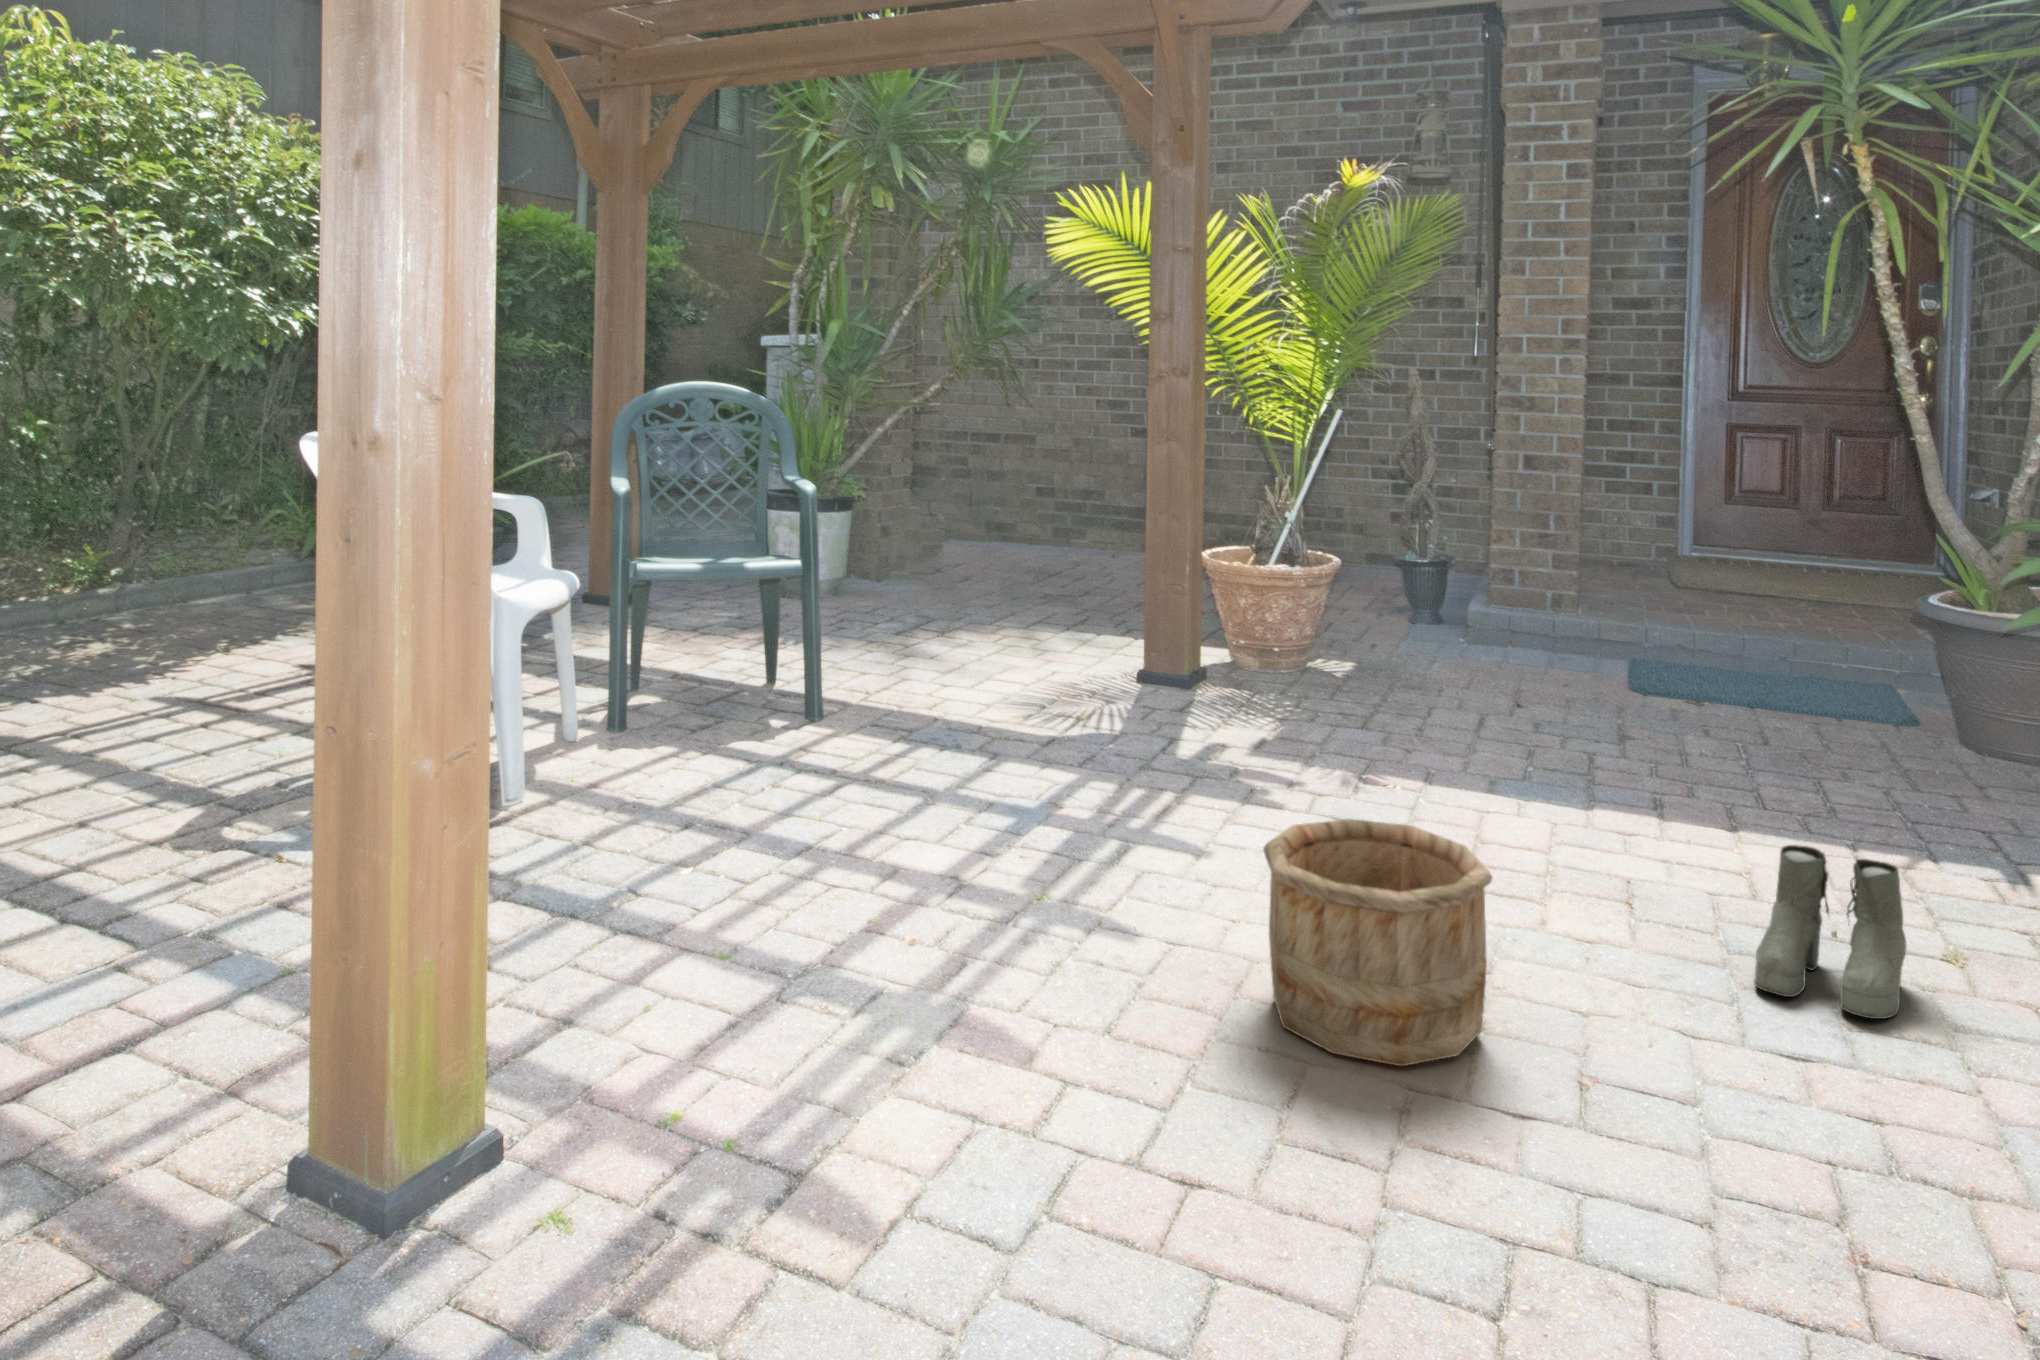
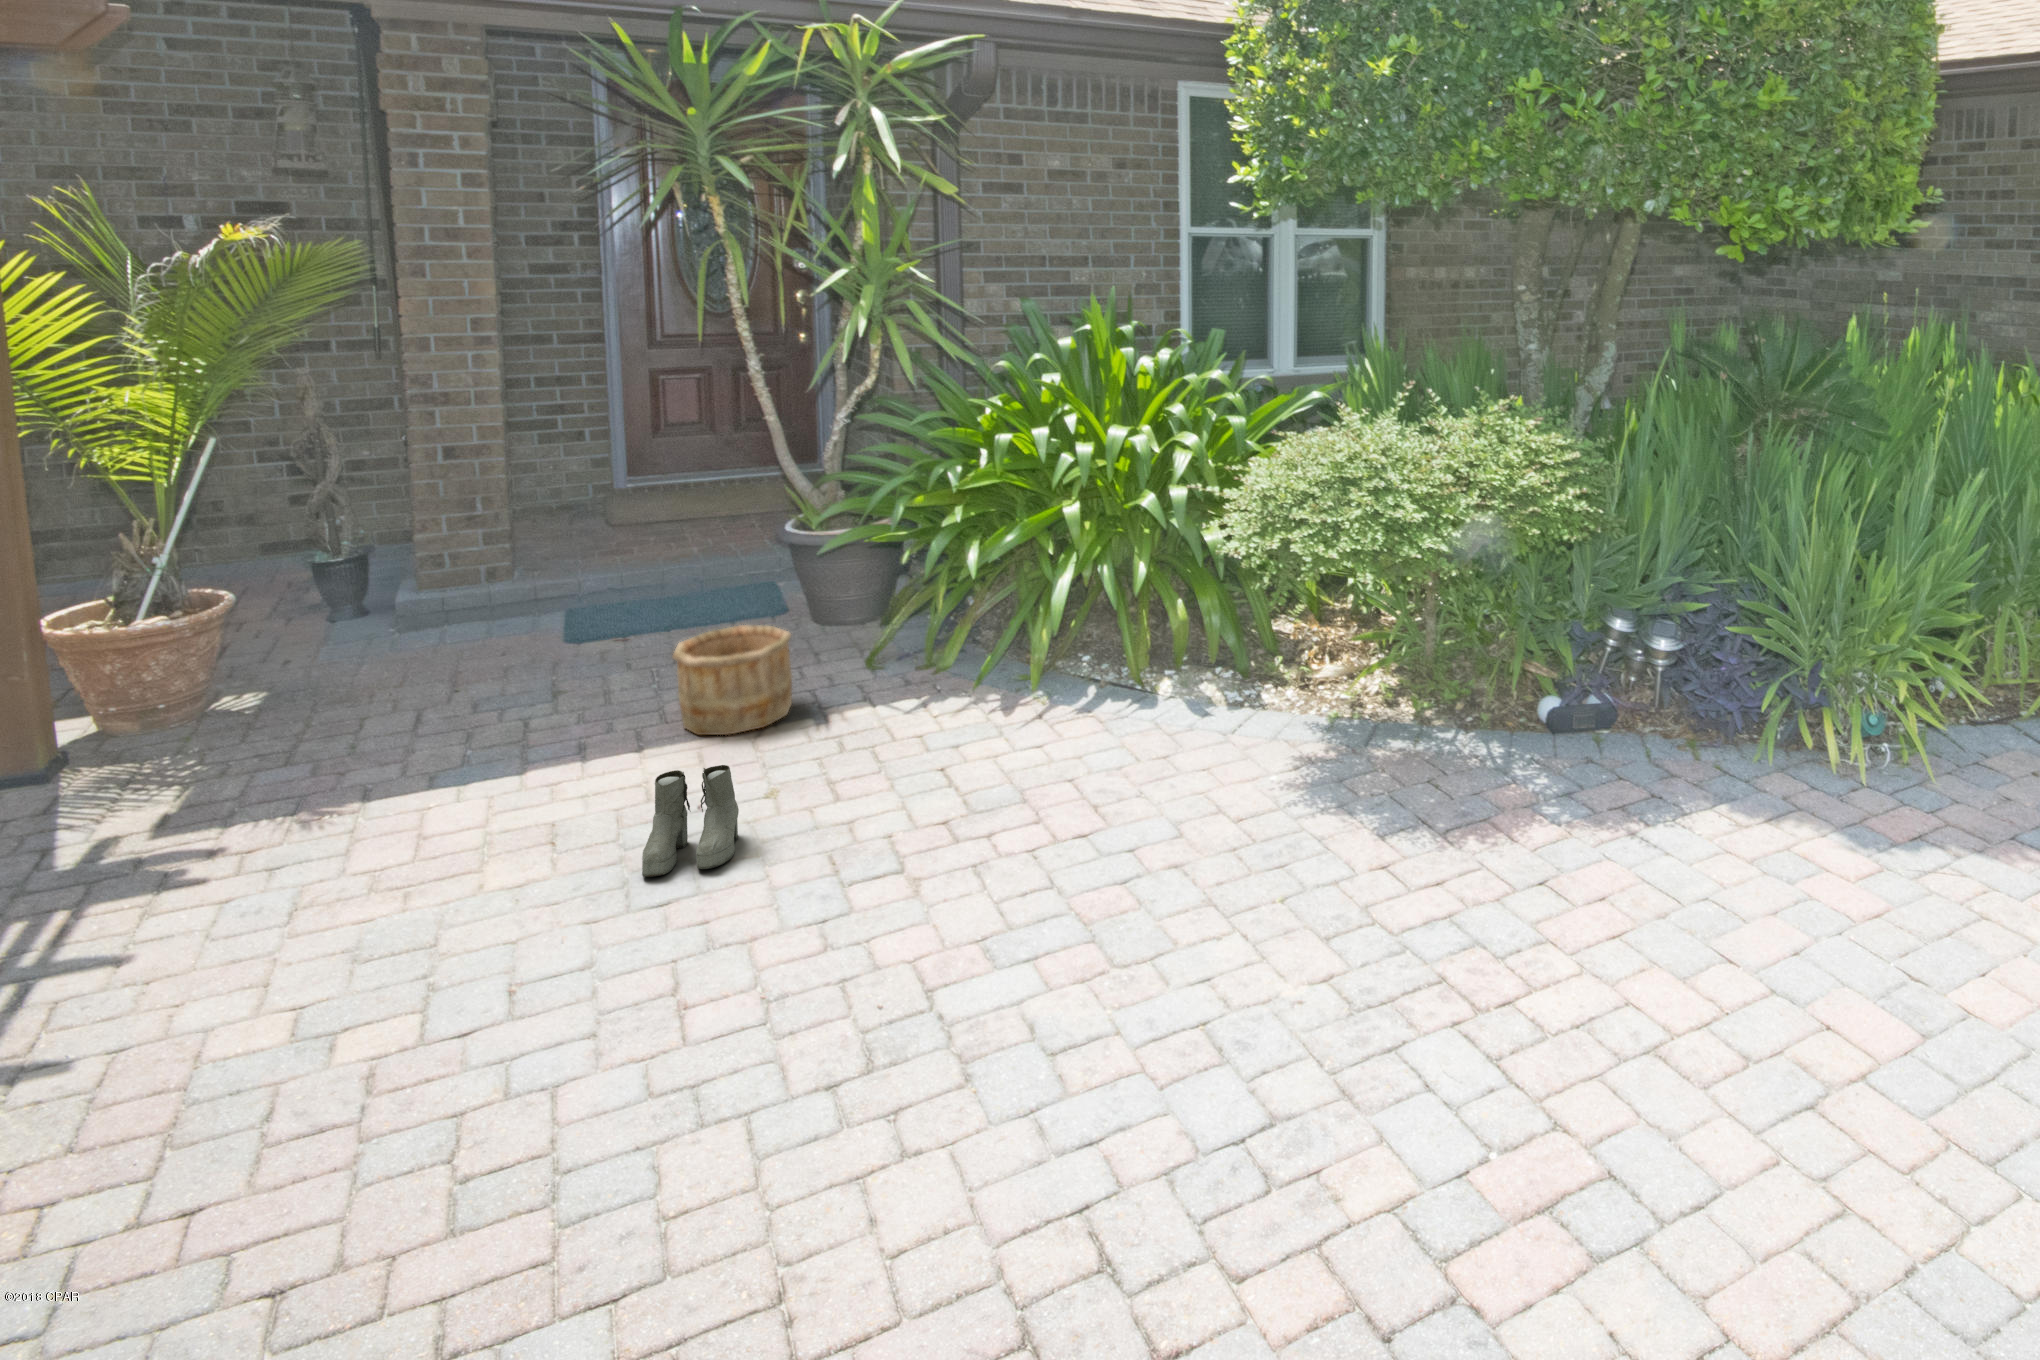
wooden bucket: present [1263,819,1492,1066] -> present [672,625,792,735]

